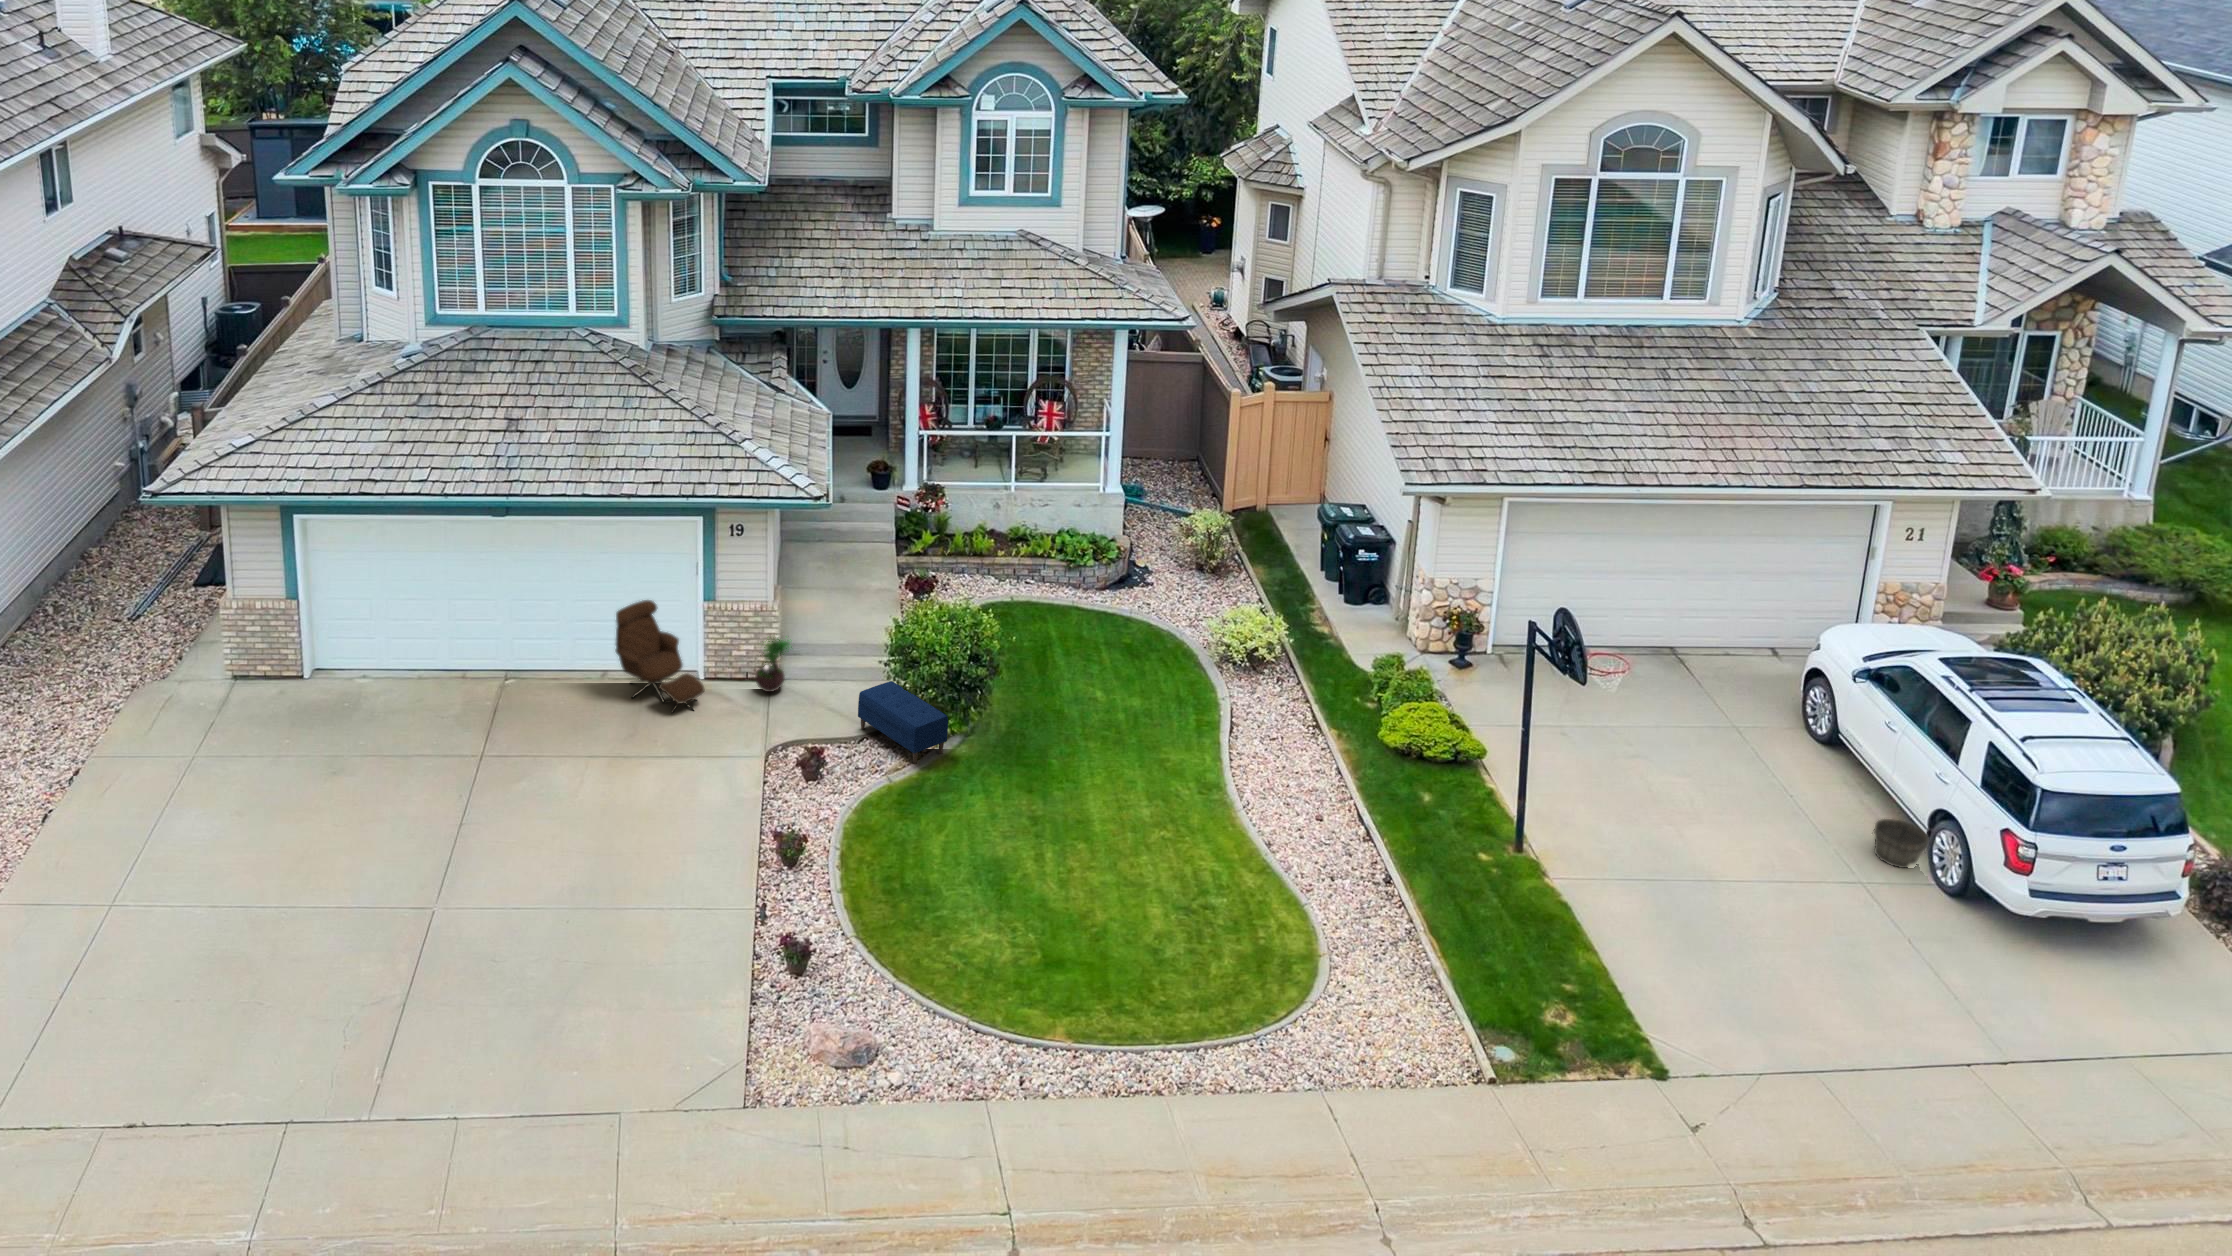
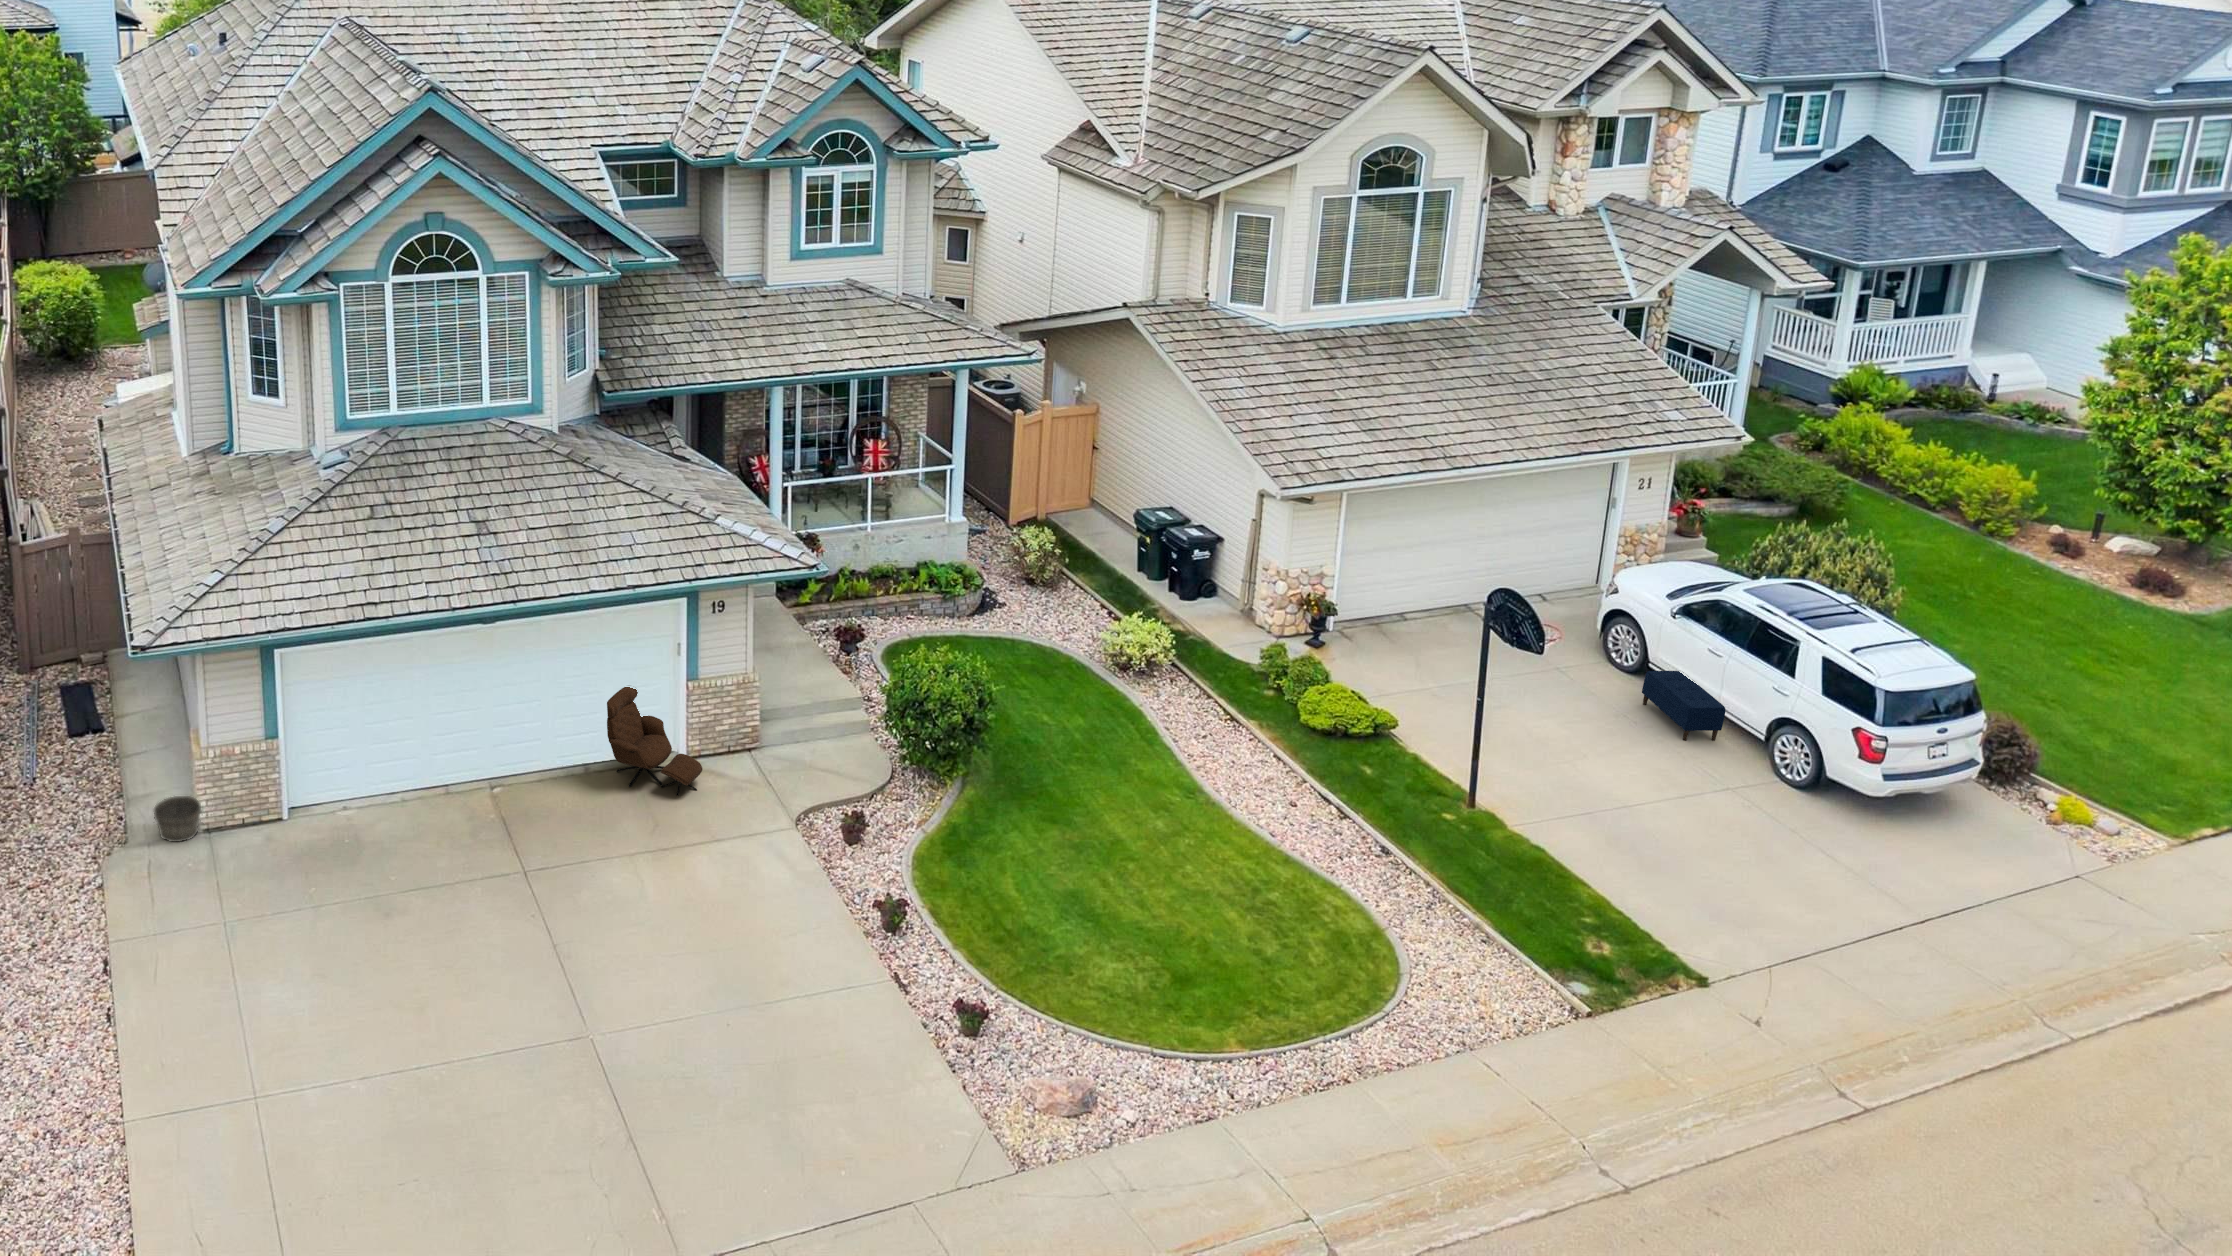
potted tree: present [755,638,792,692] -> none [739,702,780,760]
bench: present [858,681,948,764] -> present [1642,671,1726,741]
wooden bucket: present [1873,819,1928,868] -> present [154,796,201,842]

